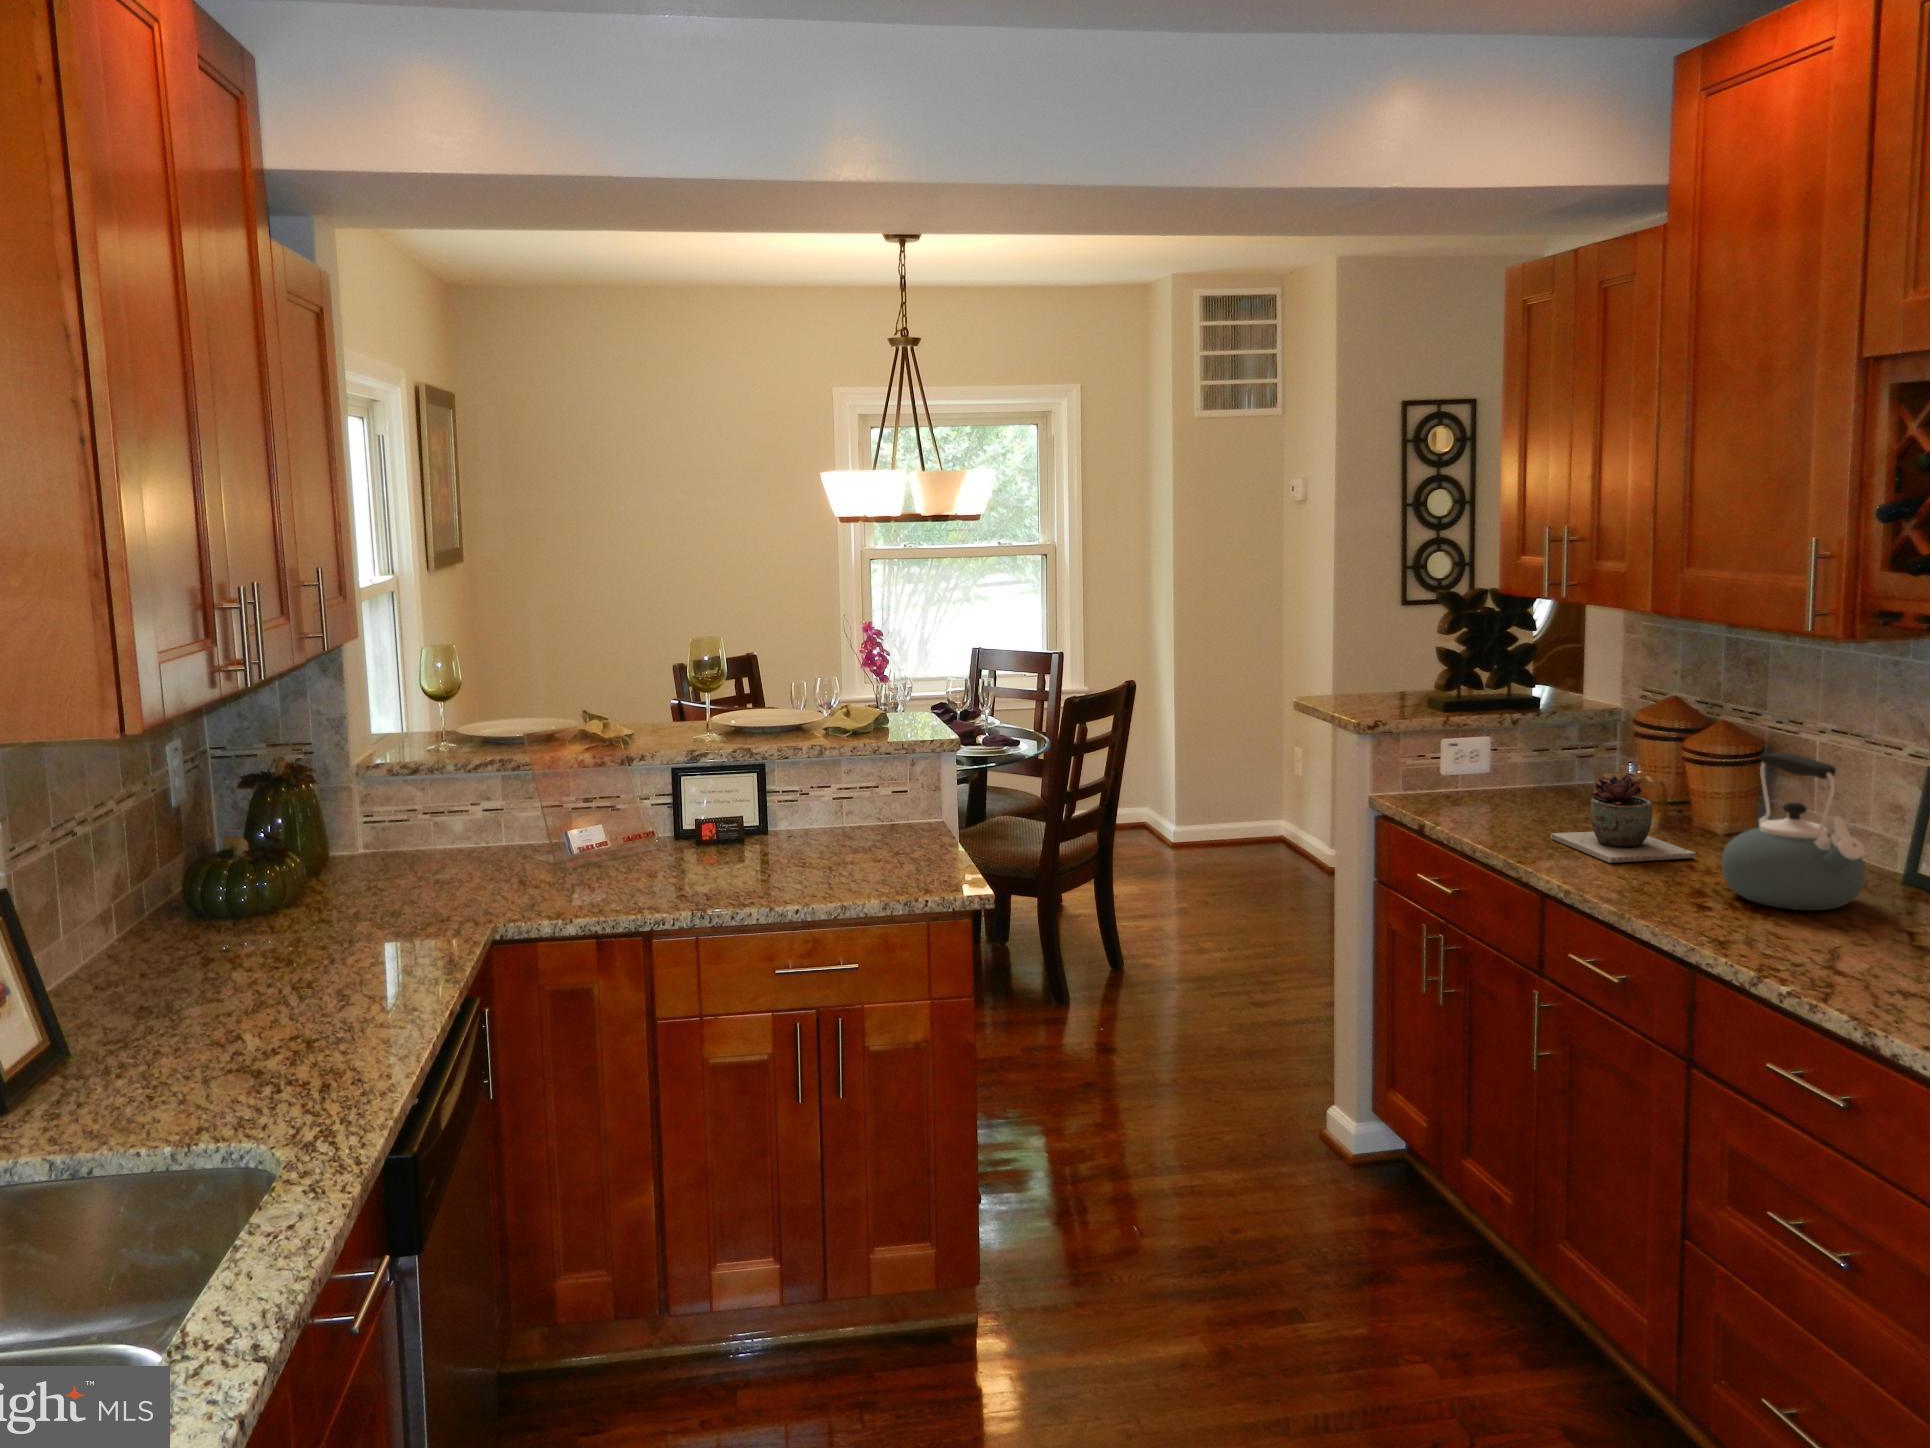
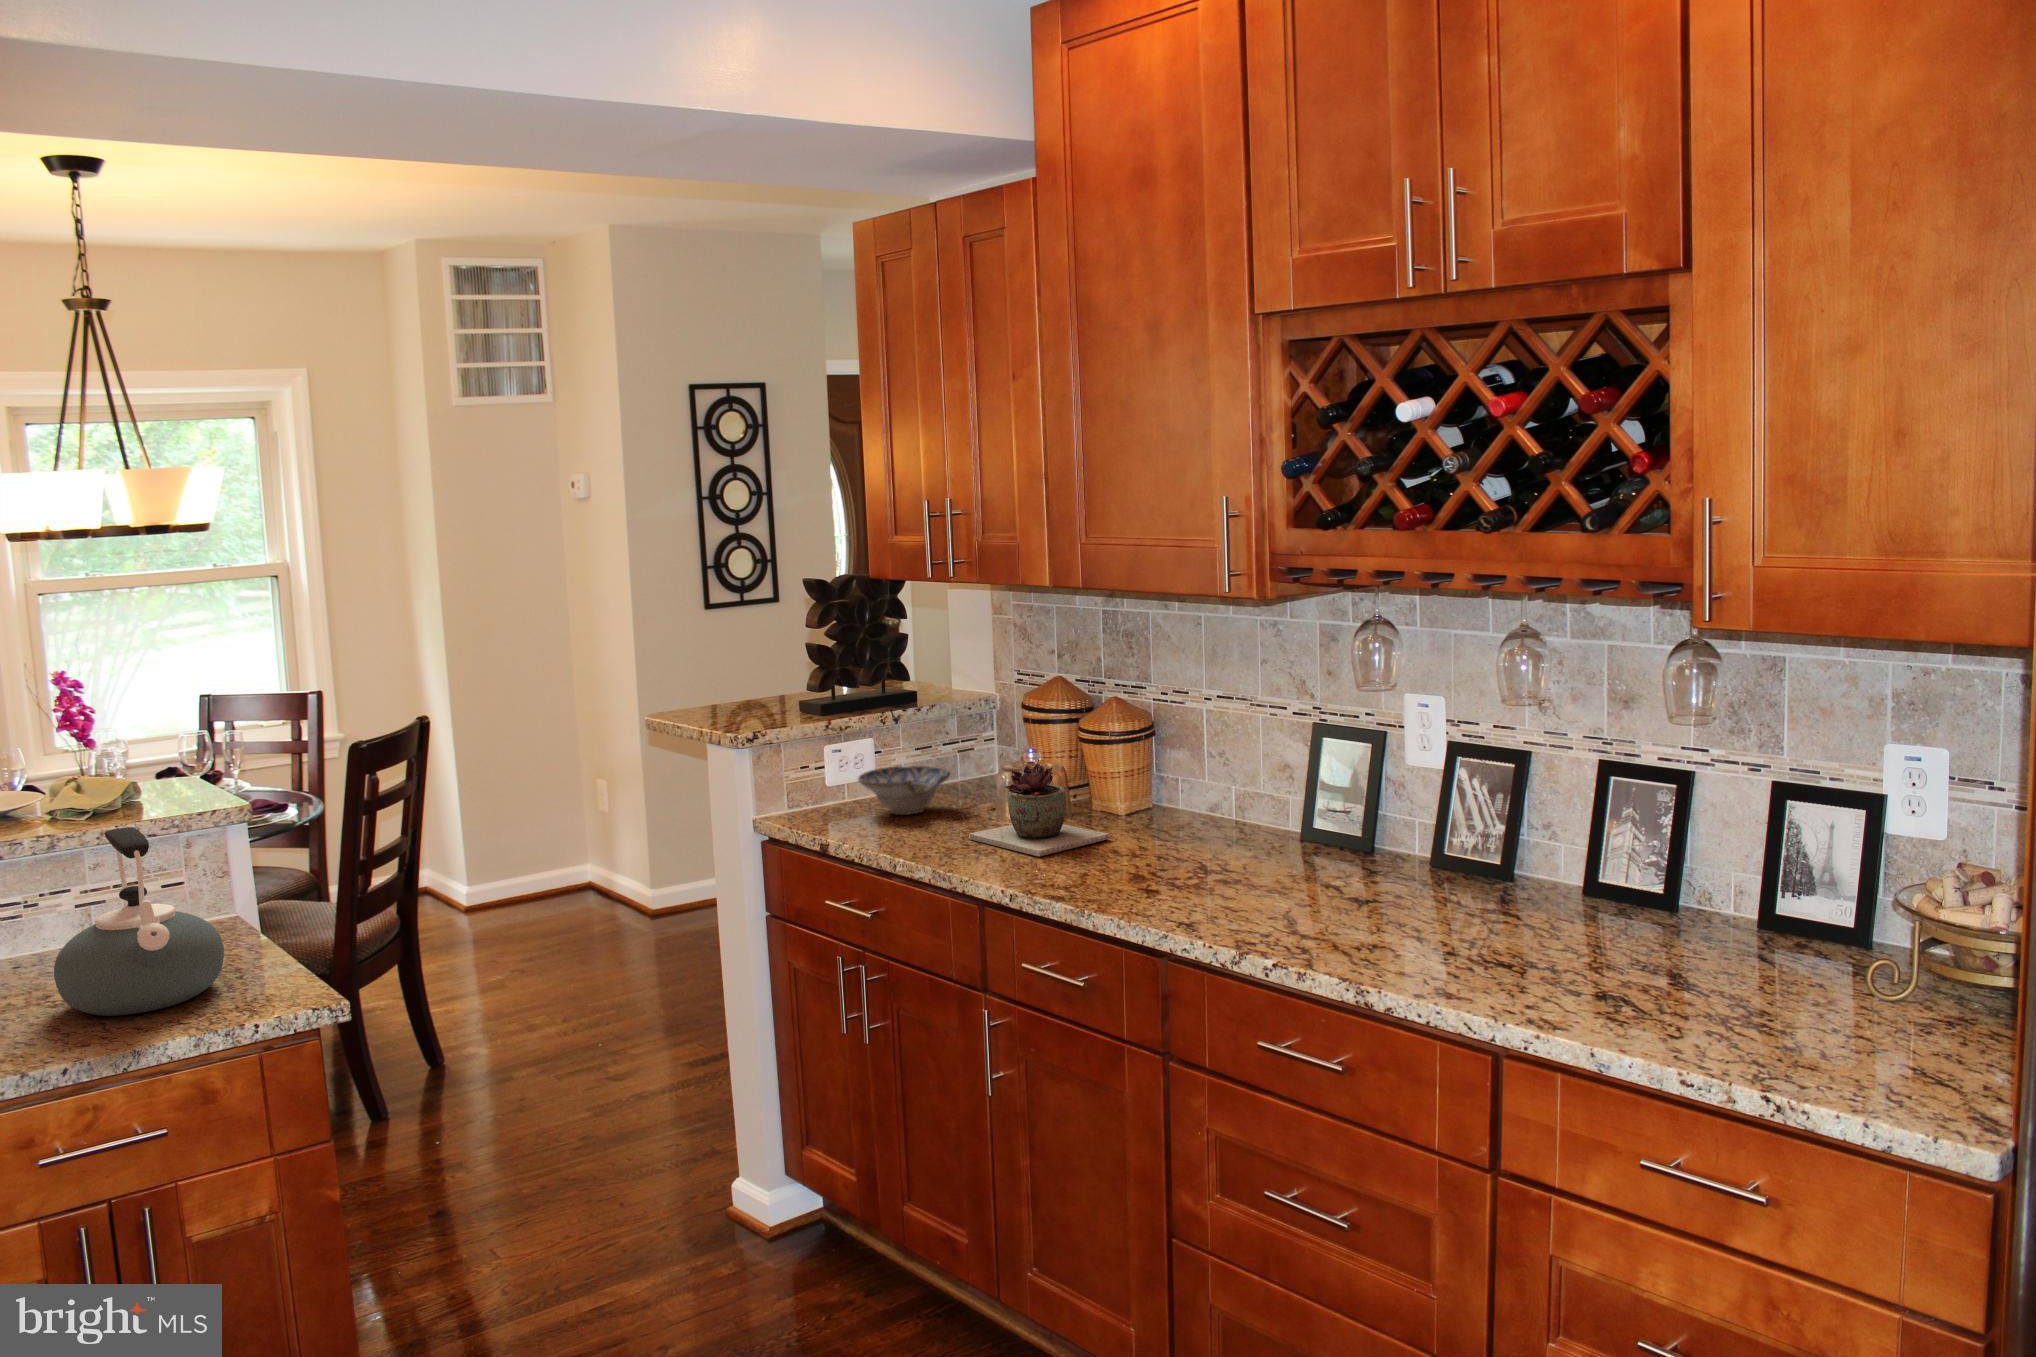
kettle: present [1721,753,1865,910] -> present [54,827,224,1016]
ceramic bowl: none [1460,764,1553,810] -> present [858,766,950,815]

